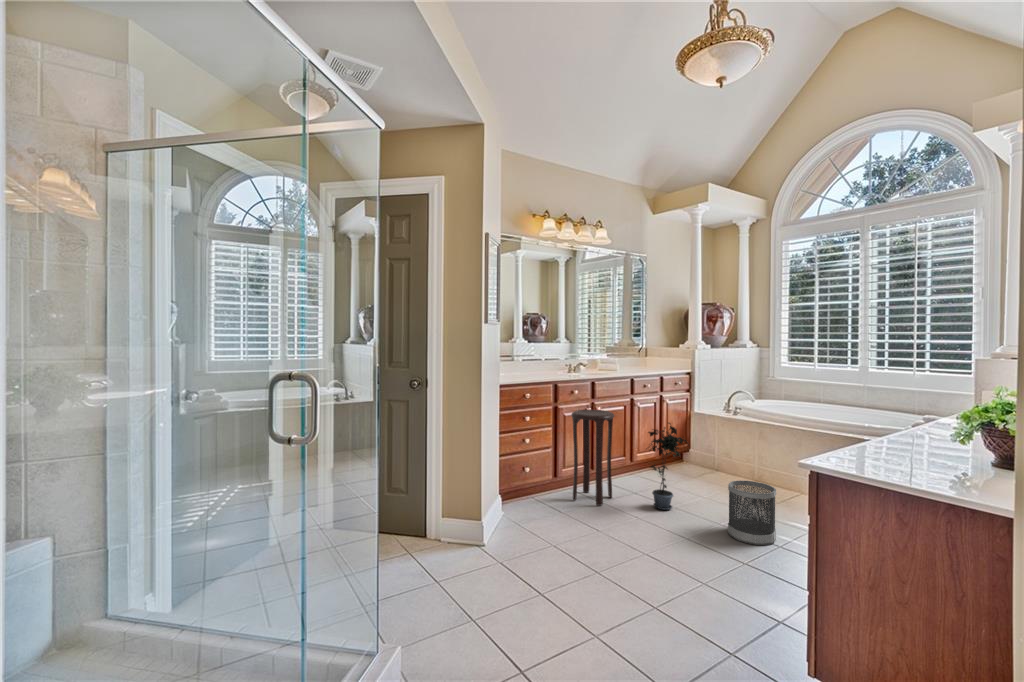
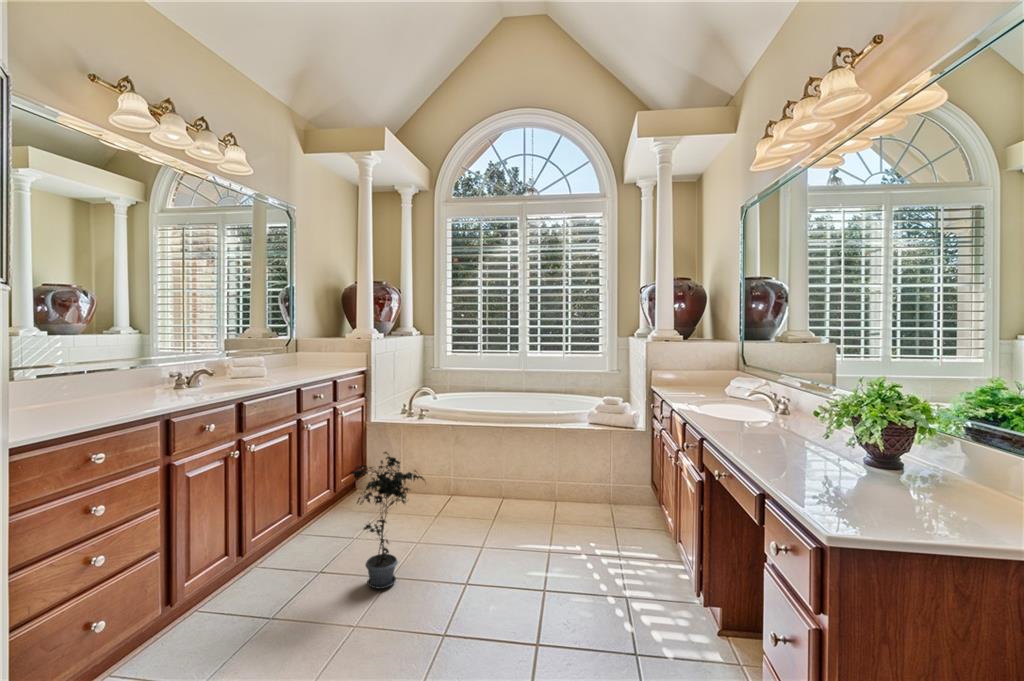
stool: present [572,410,614,506] -> none [208,452,297,637]
wastebasket: present [728,480,776,545] -> none [485,509,541,601]

